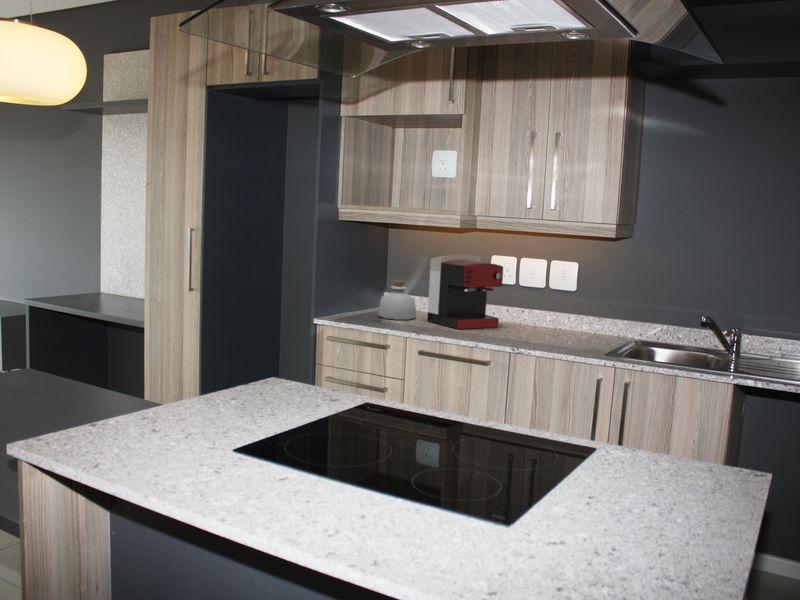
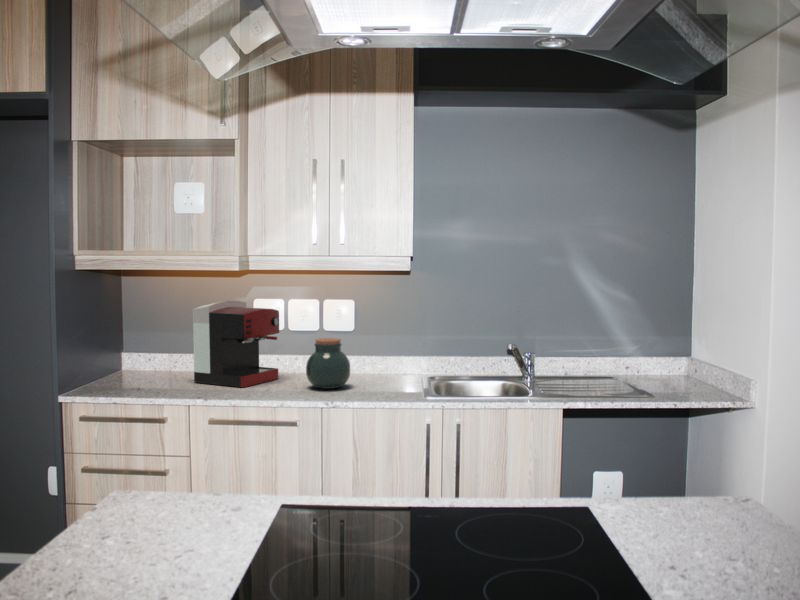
bottle: present [378,281,416,320] -> none [130,339,178,386]
jar: none [510,294,551,340] -> present [306,338,350,389]

